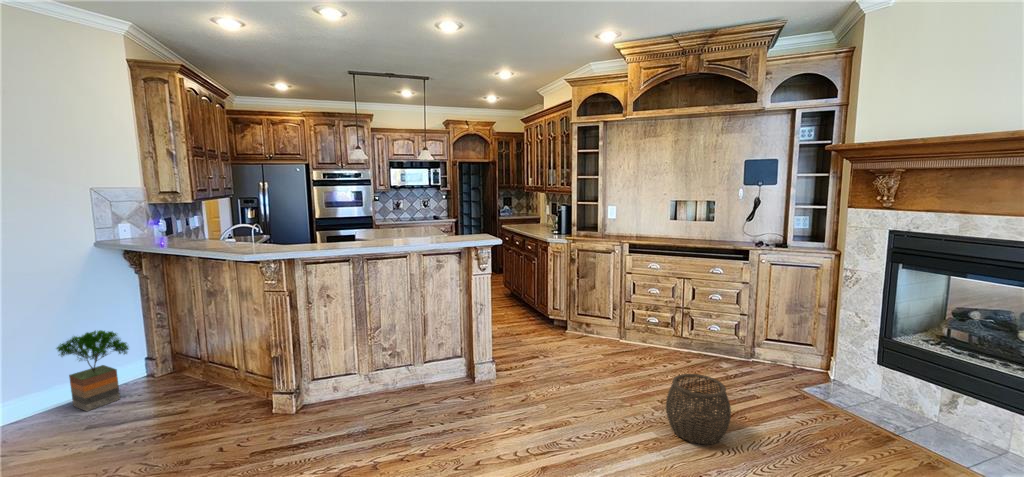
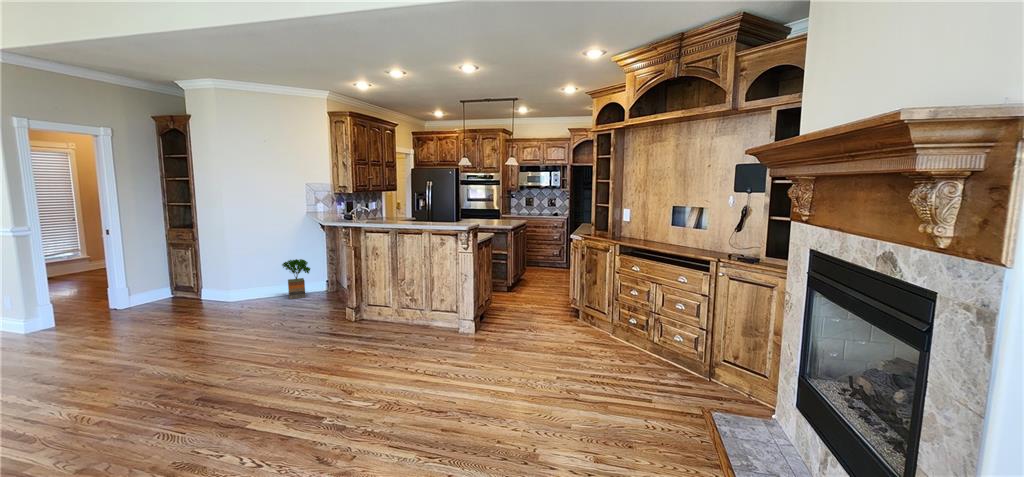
woven basket: present [666,374,731,445] -> none [518,352,569,412]

